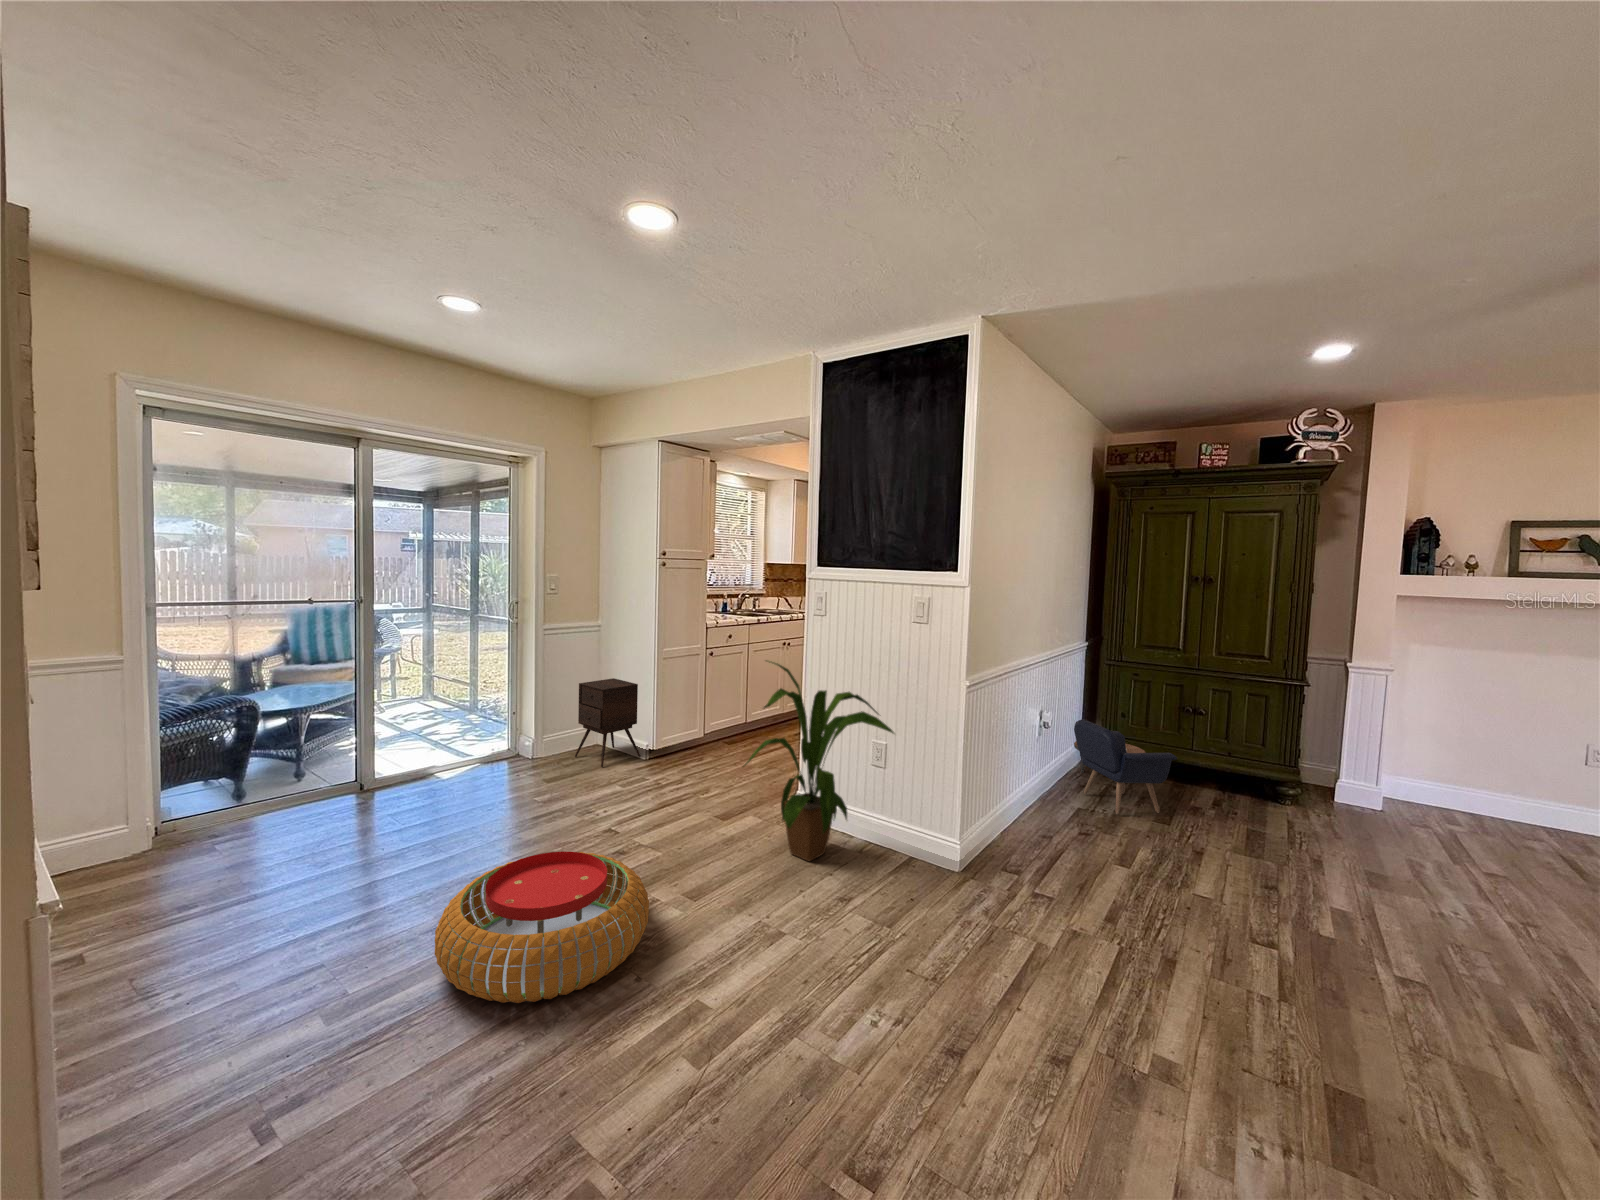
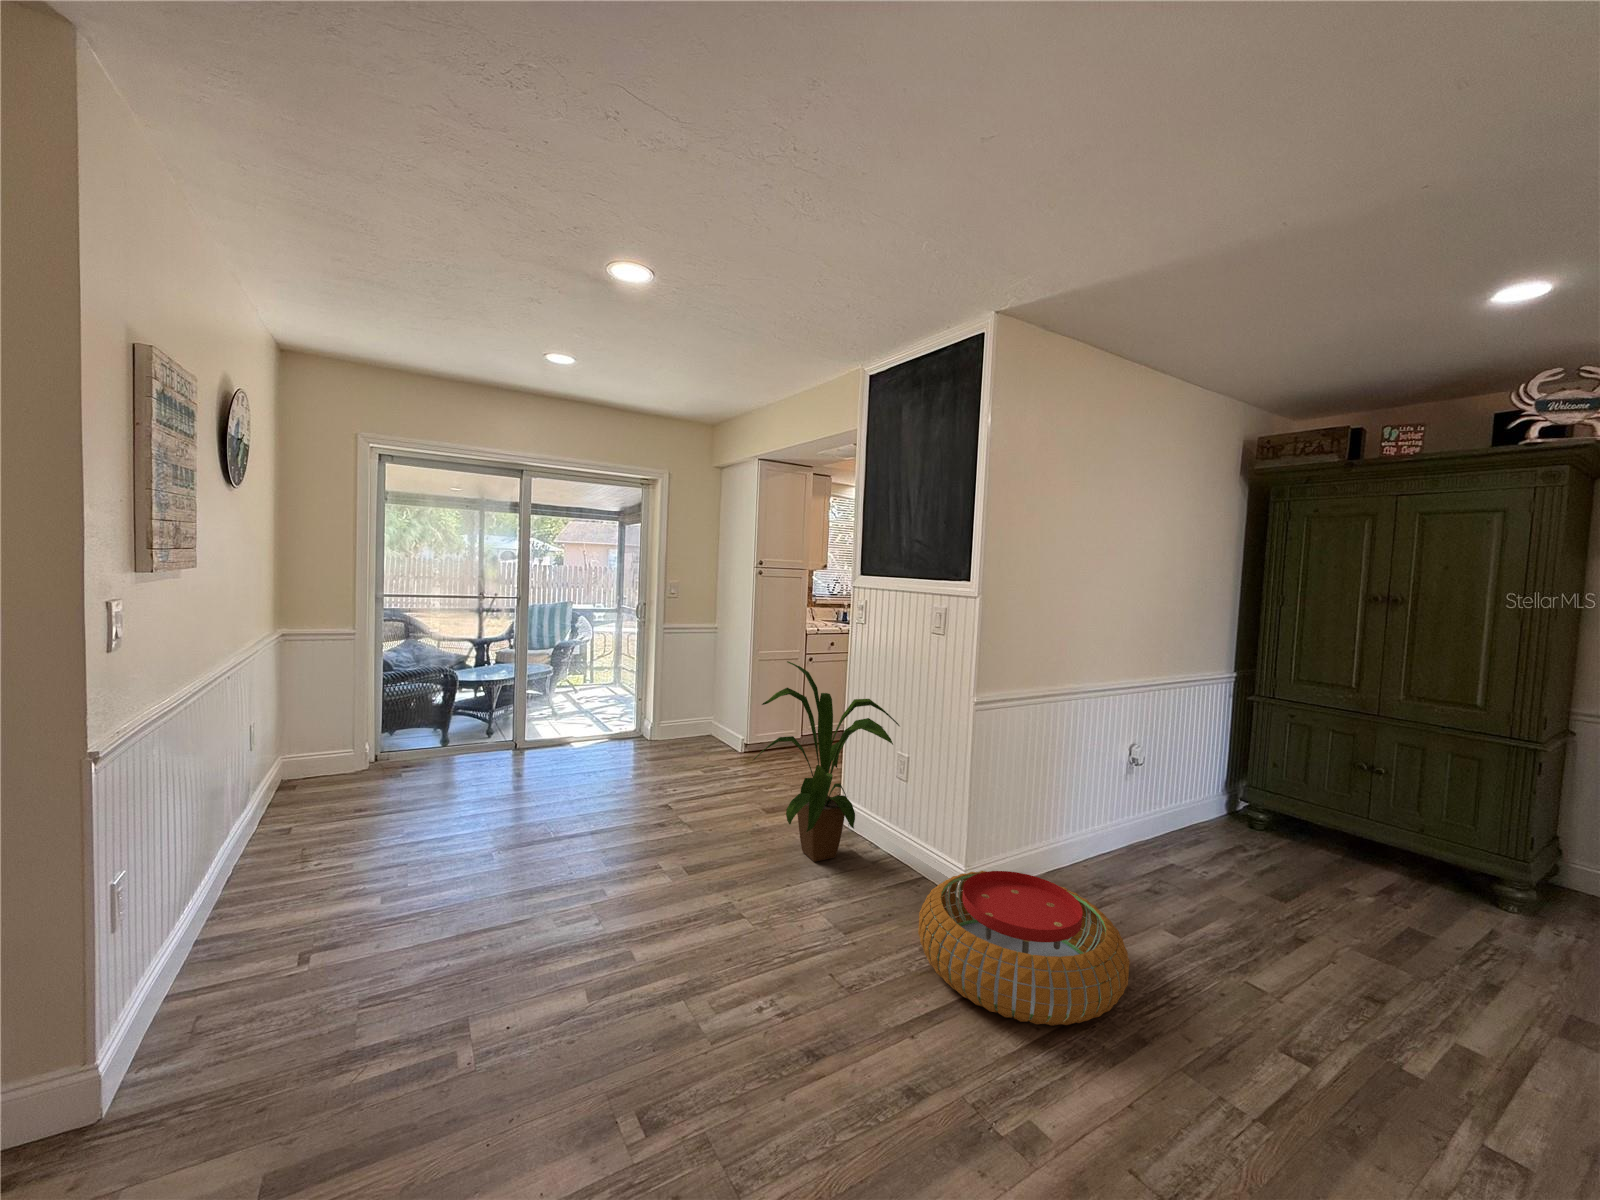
side table: present [575,678,641,767] -> none [683,676,737,754]
armchair: present [1074,719,1177,814] -> none [1179,760,1301,888]
pouf: present [435,851,649,1003] -> present [918,871,1130,1026]

